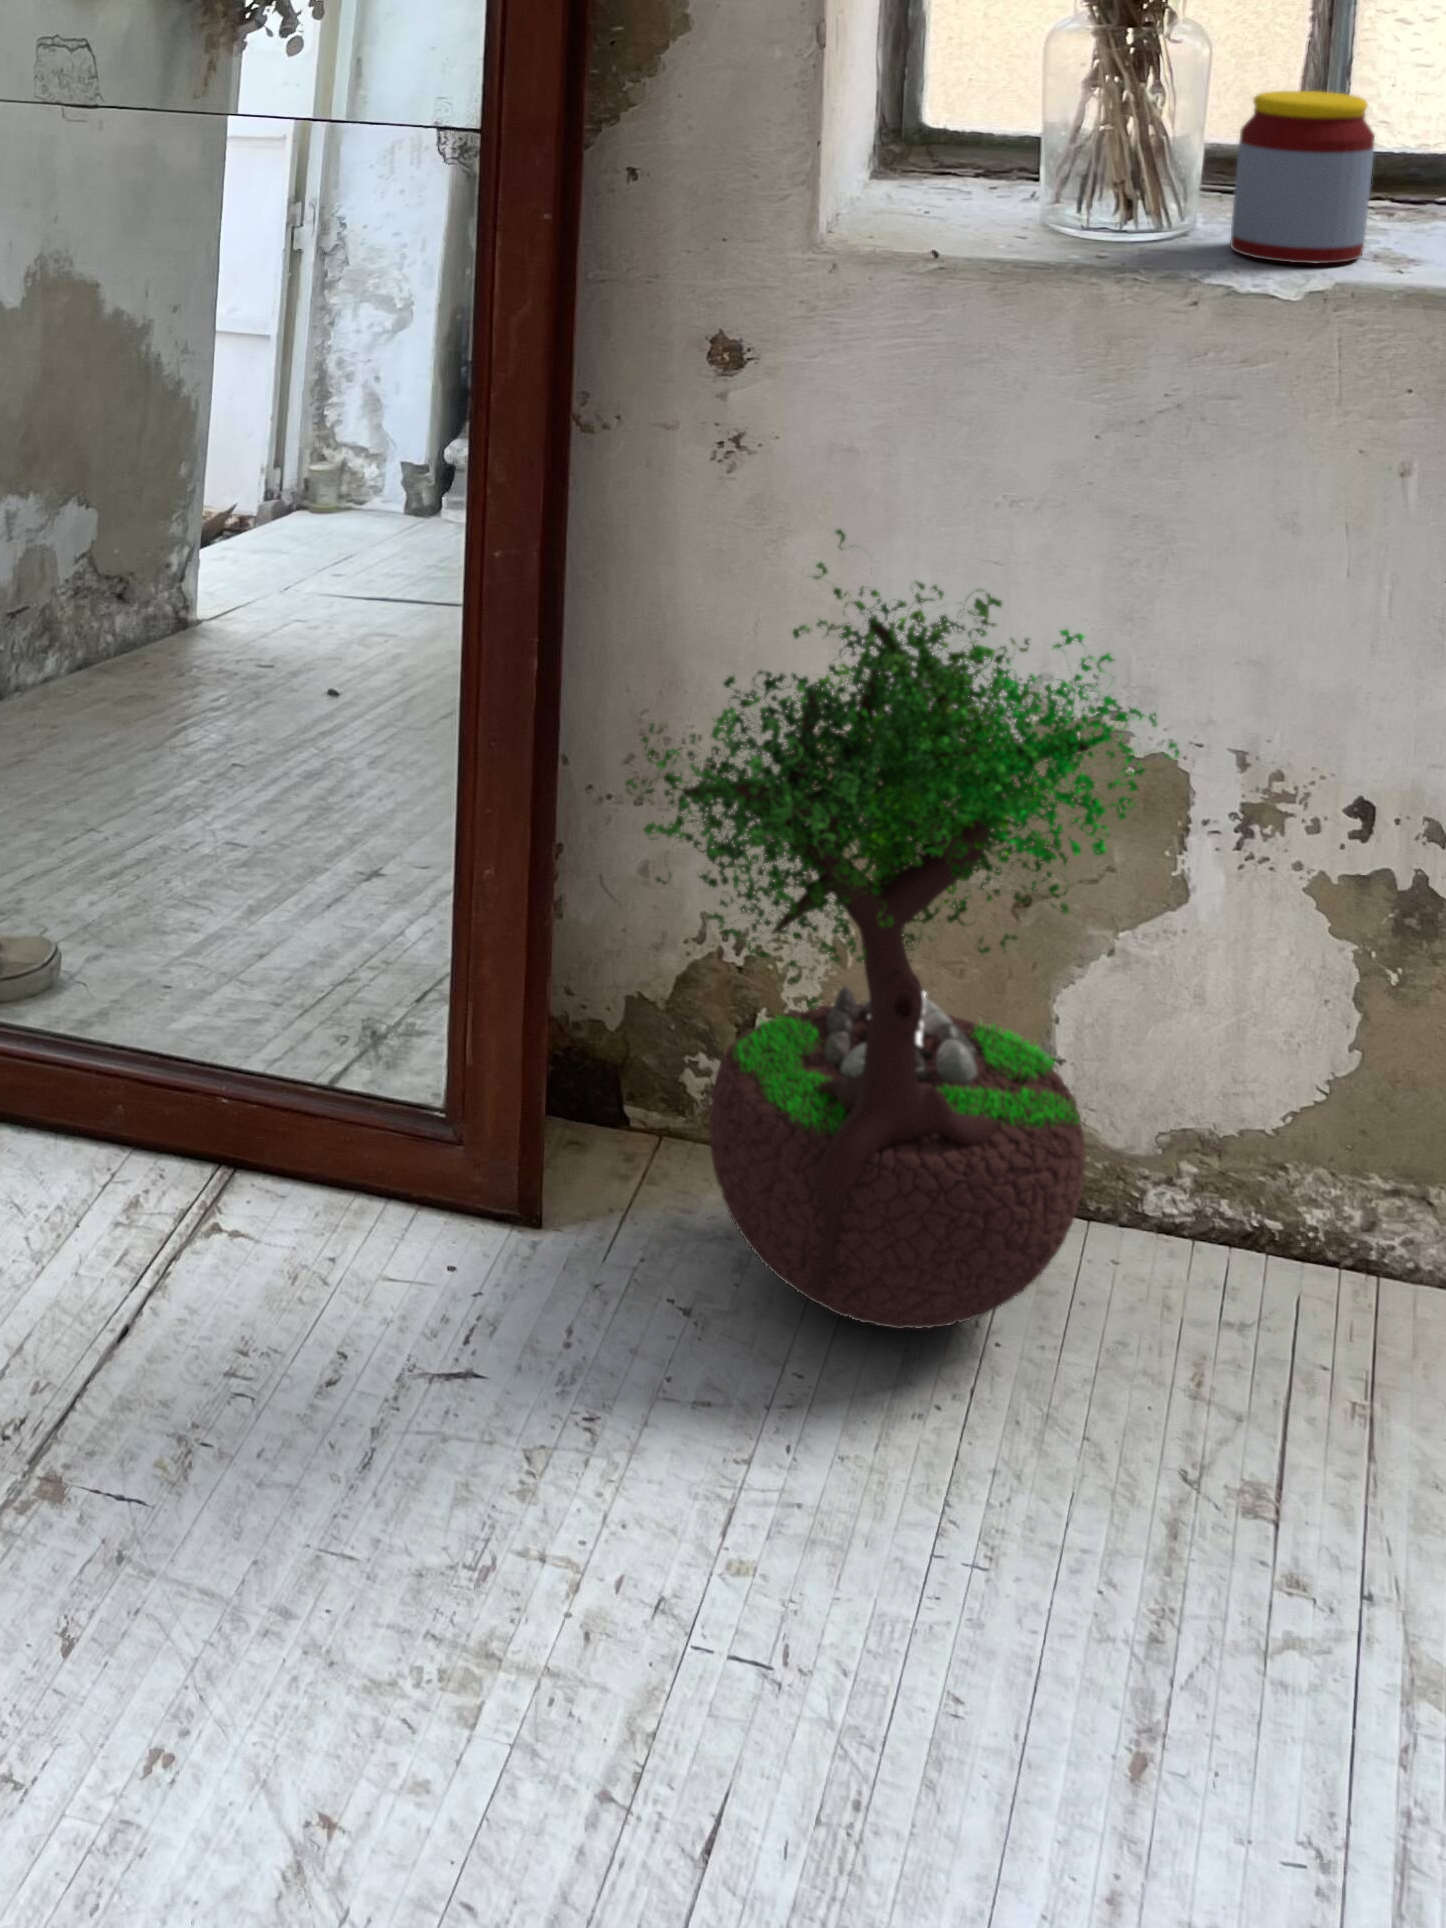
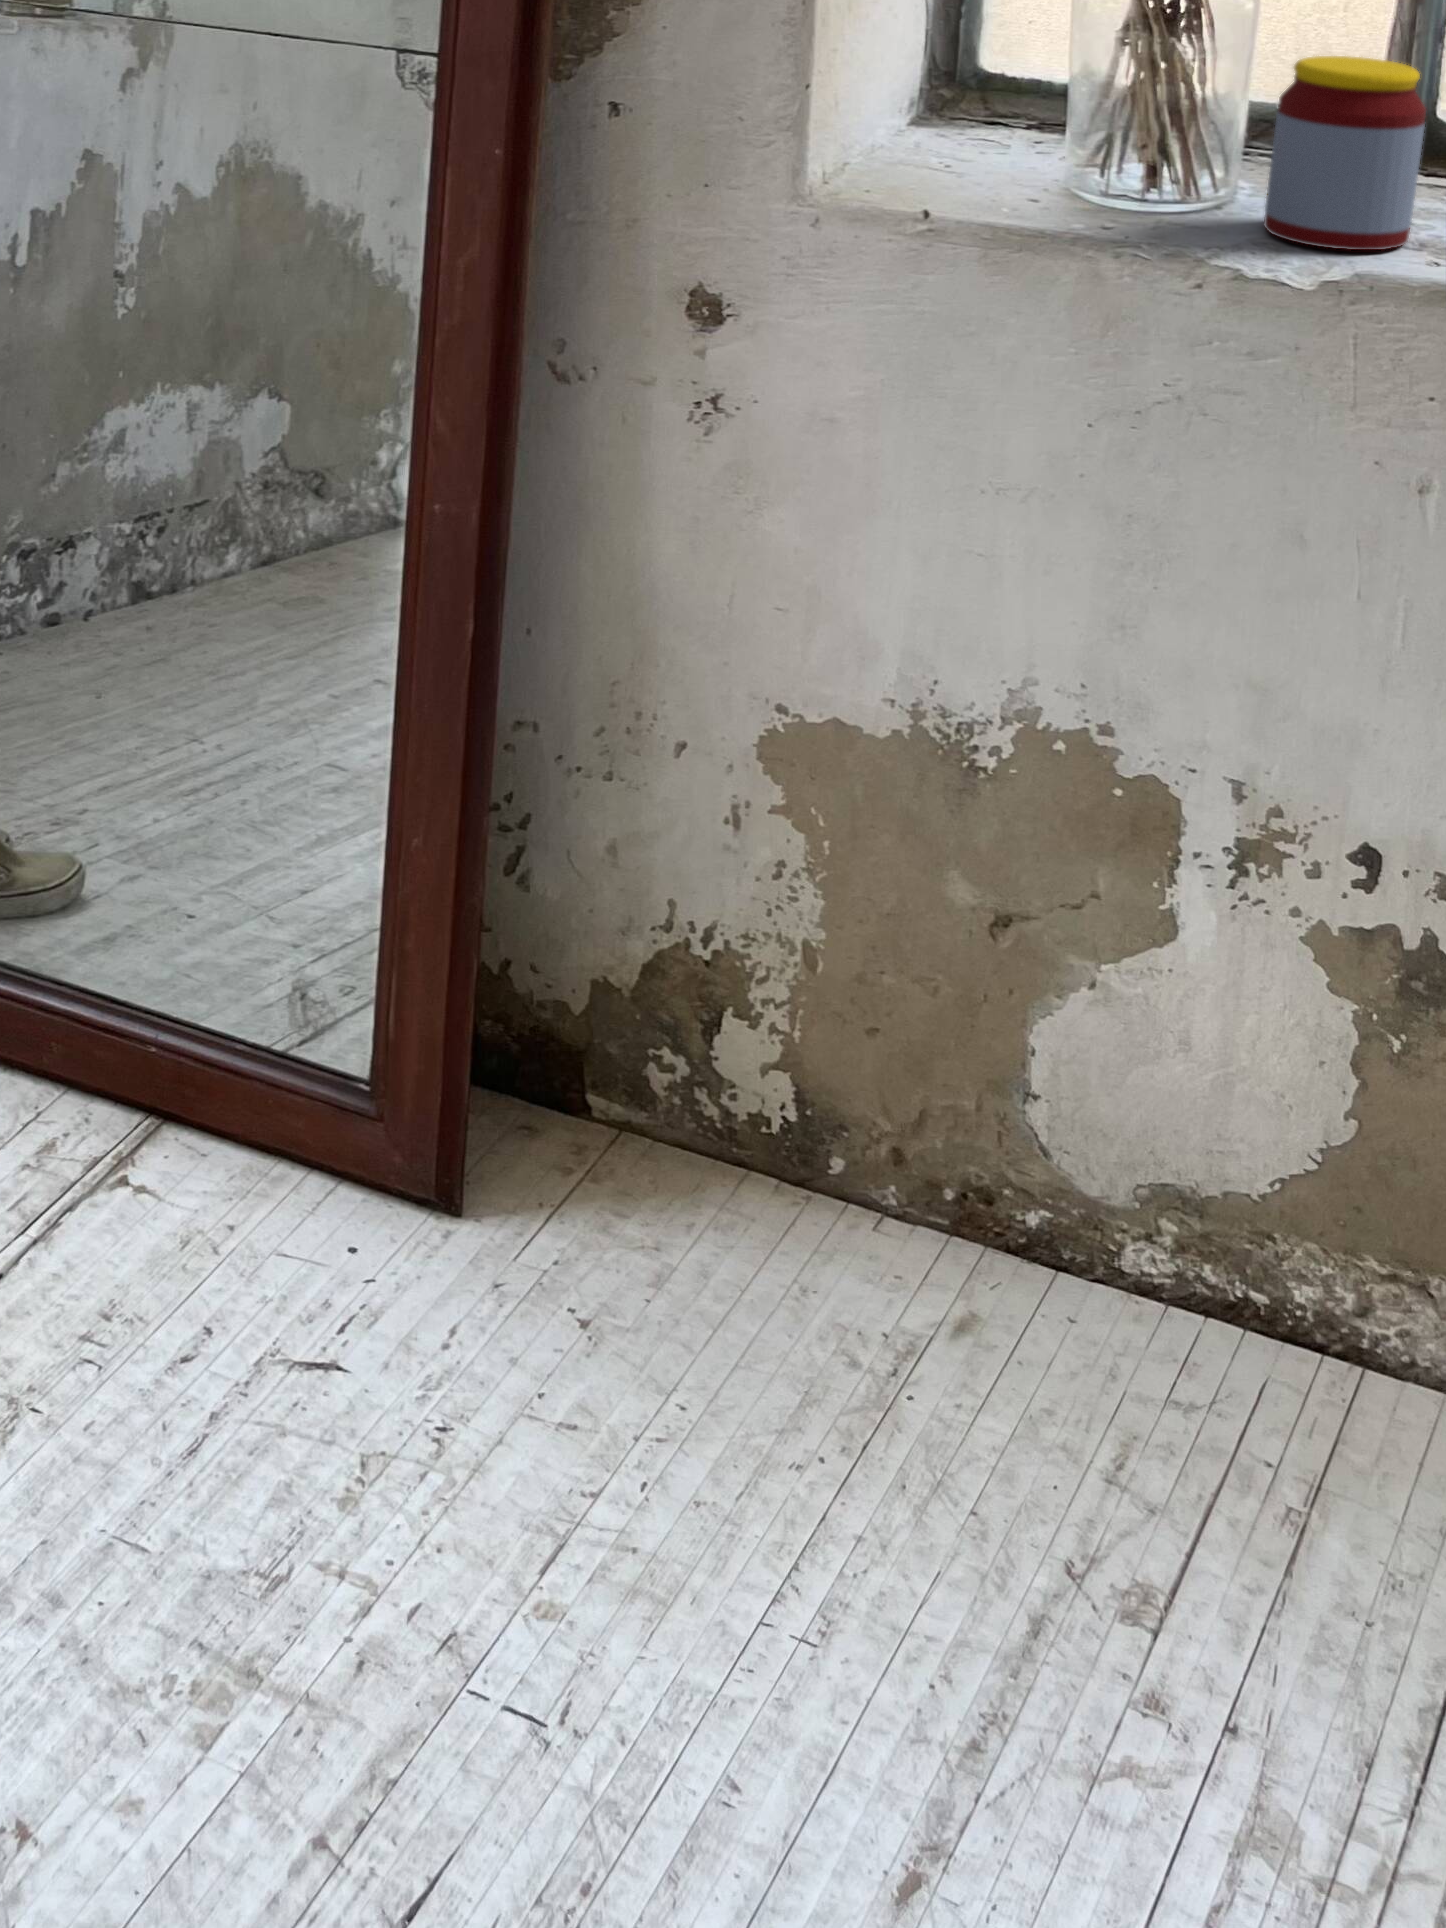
potted tree: present [626,529,1179,1329] -> none [511,508,1100,1366]

